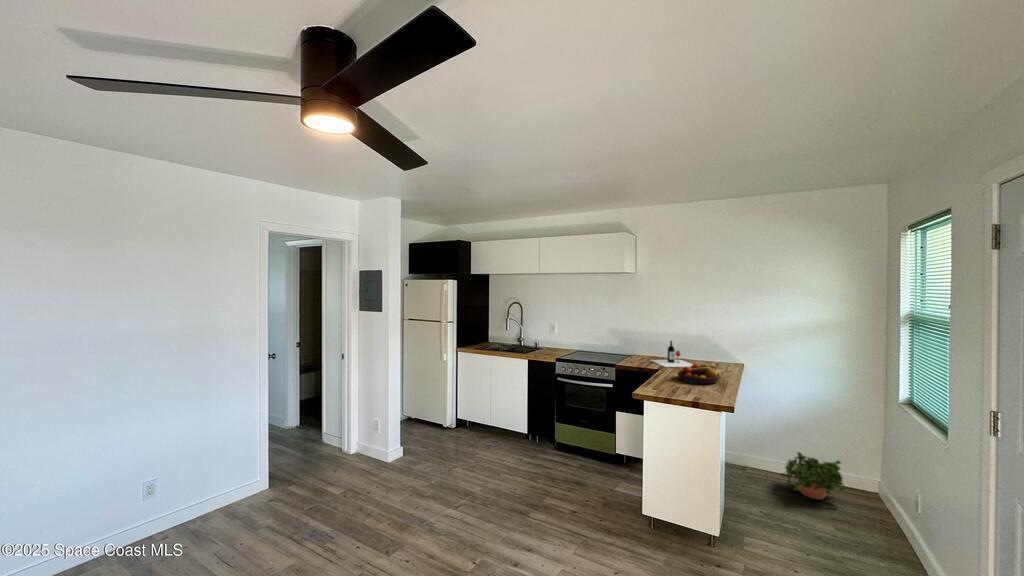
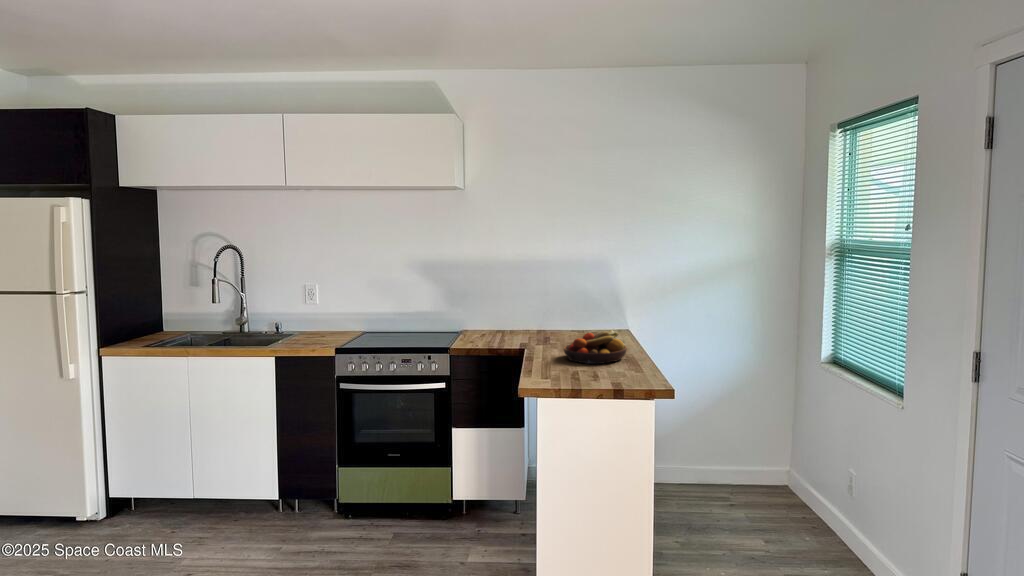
wine bottle: present [652,341,693,367] -> none [499,300,578,344]
potted plant: present [781,452,846,503] -> none [685,448,764,515]

